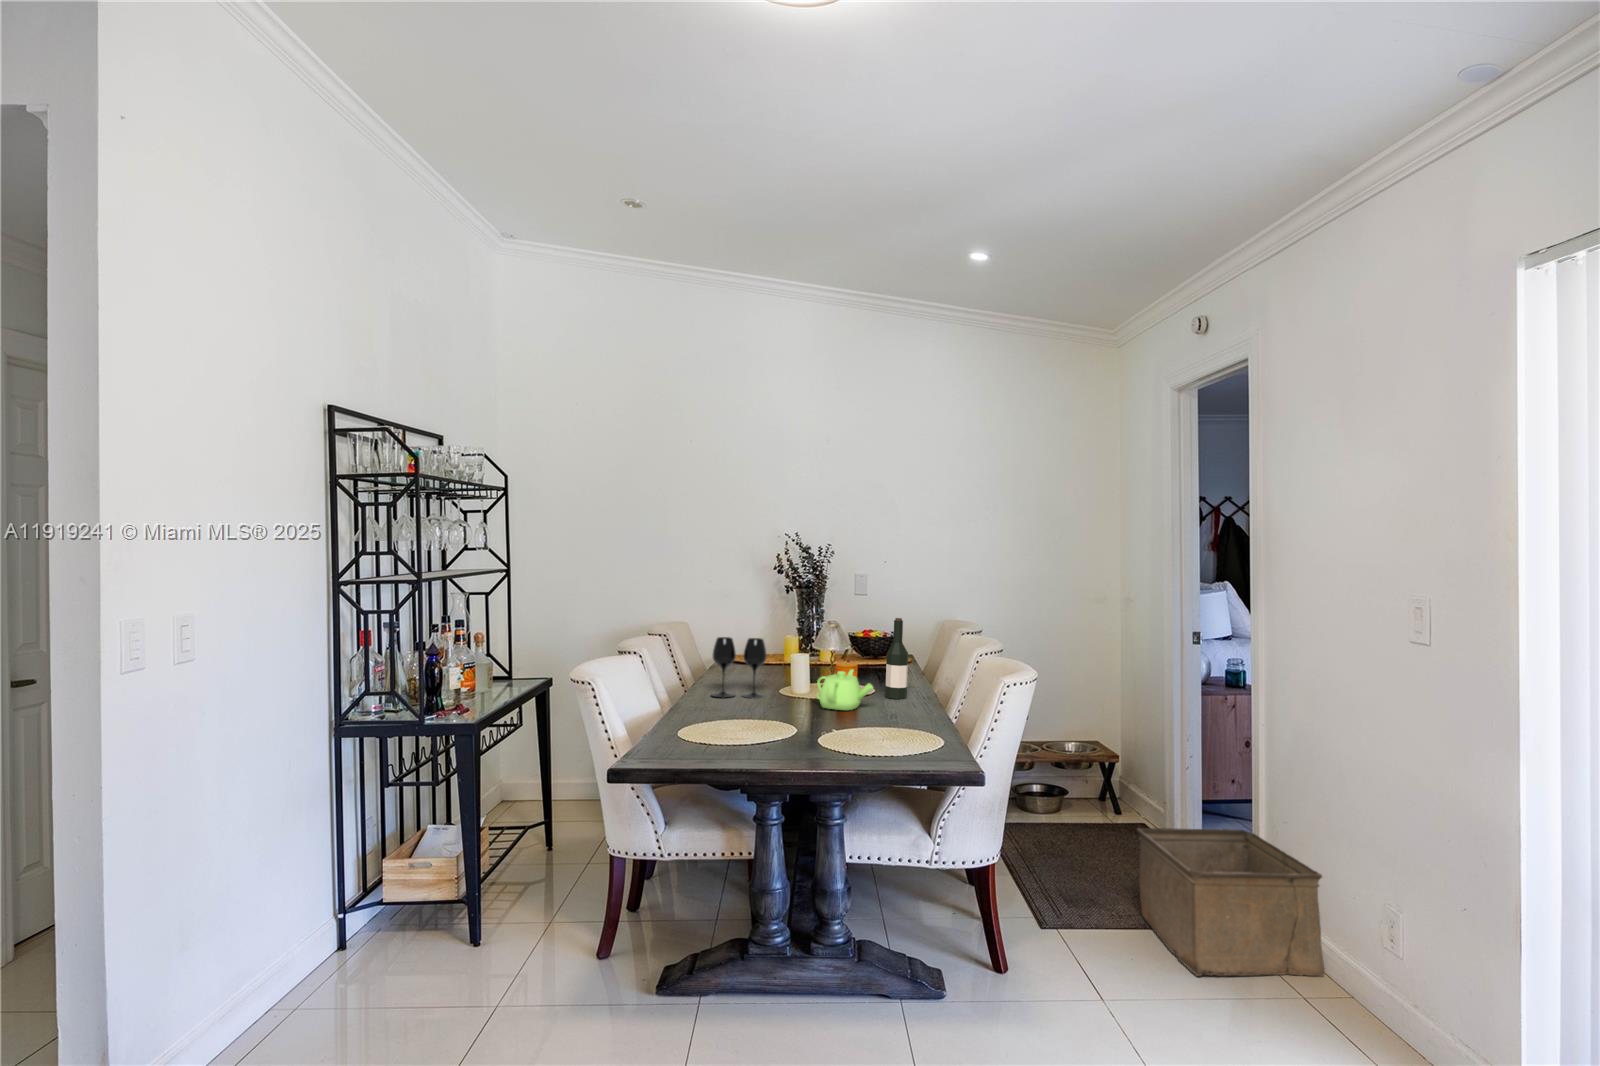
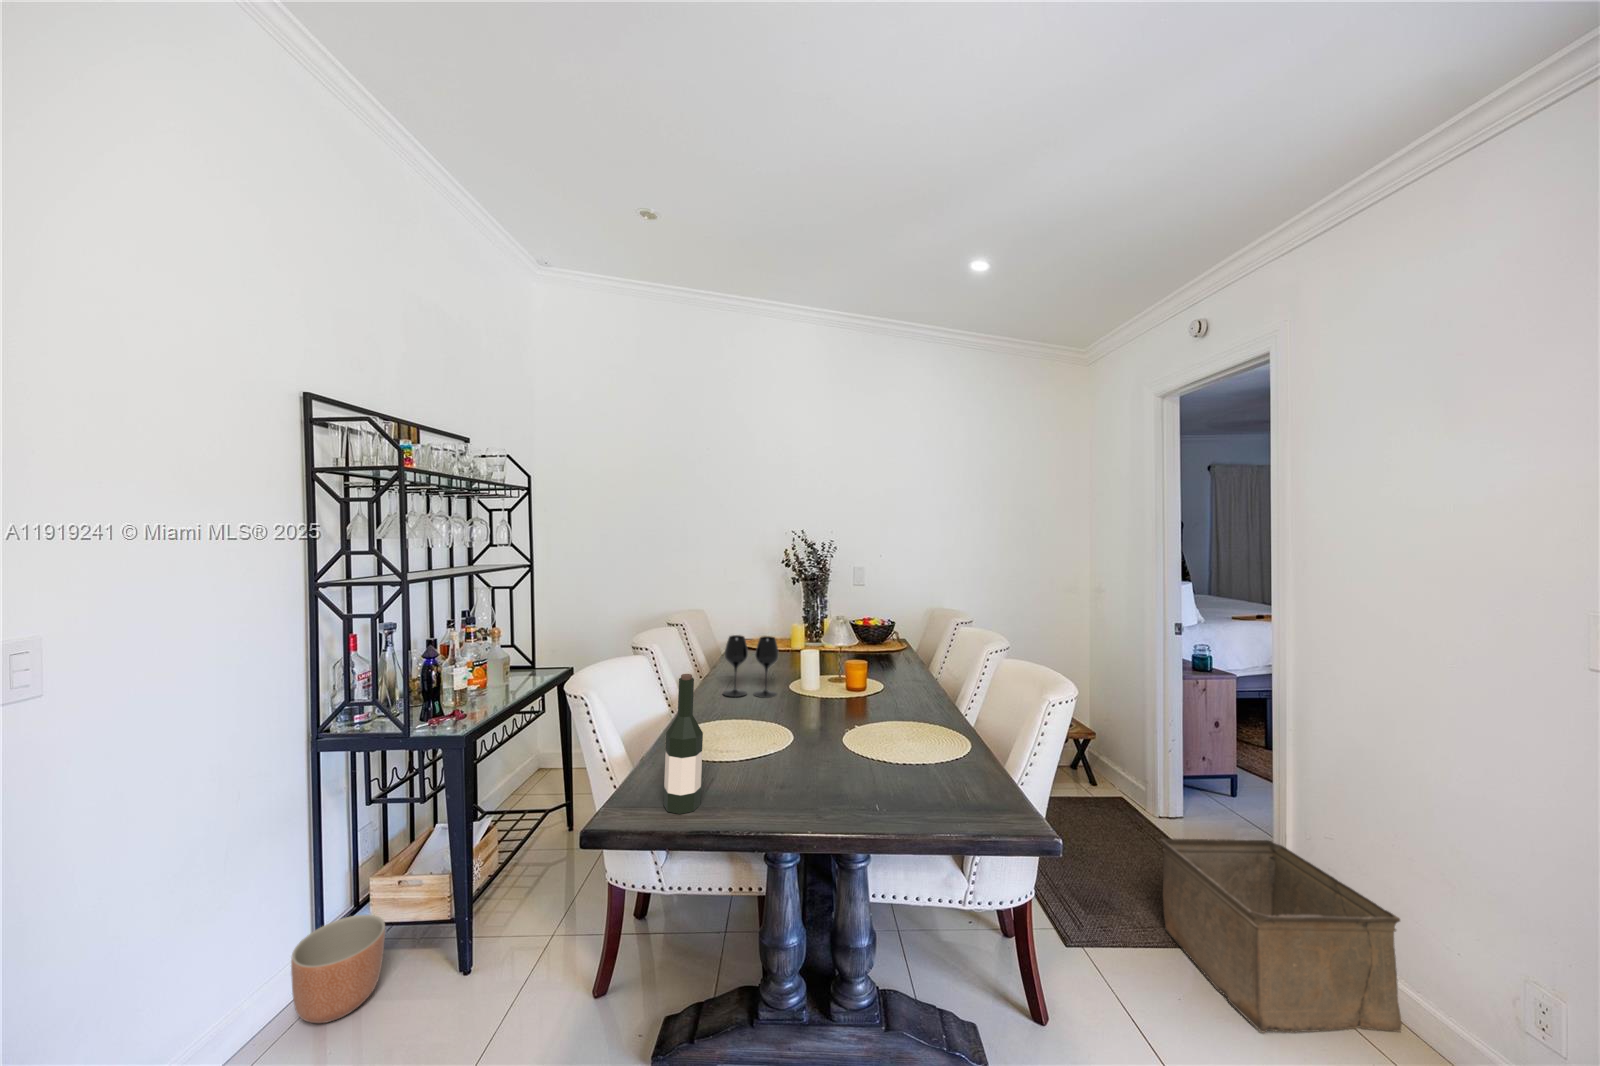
wine bottle: present [885,618,908,699] -> present [664,674,703,814]
teapot: present [817,669,873,710] -> none [830,670,890,718]
planter: none [332,888,406,971] -> present [291,915,385,1023]

